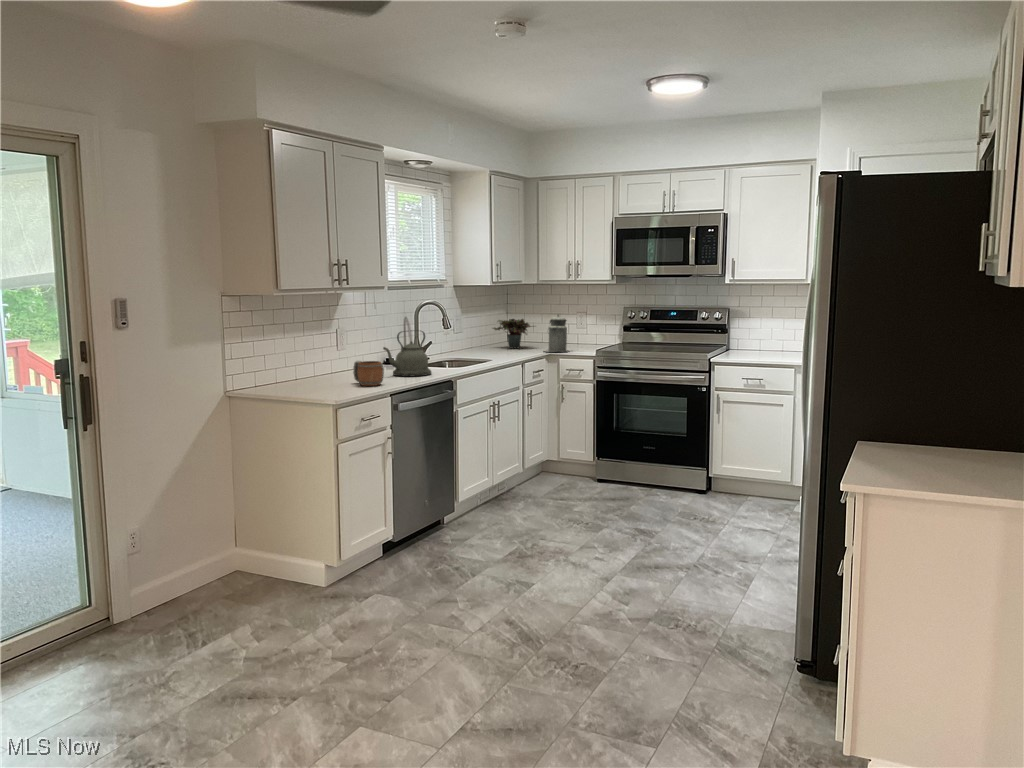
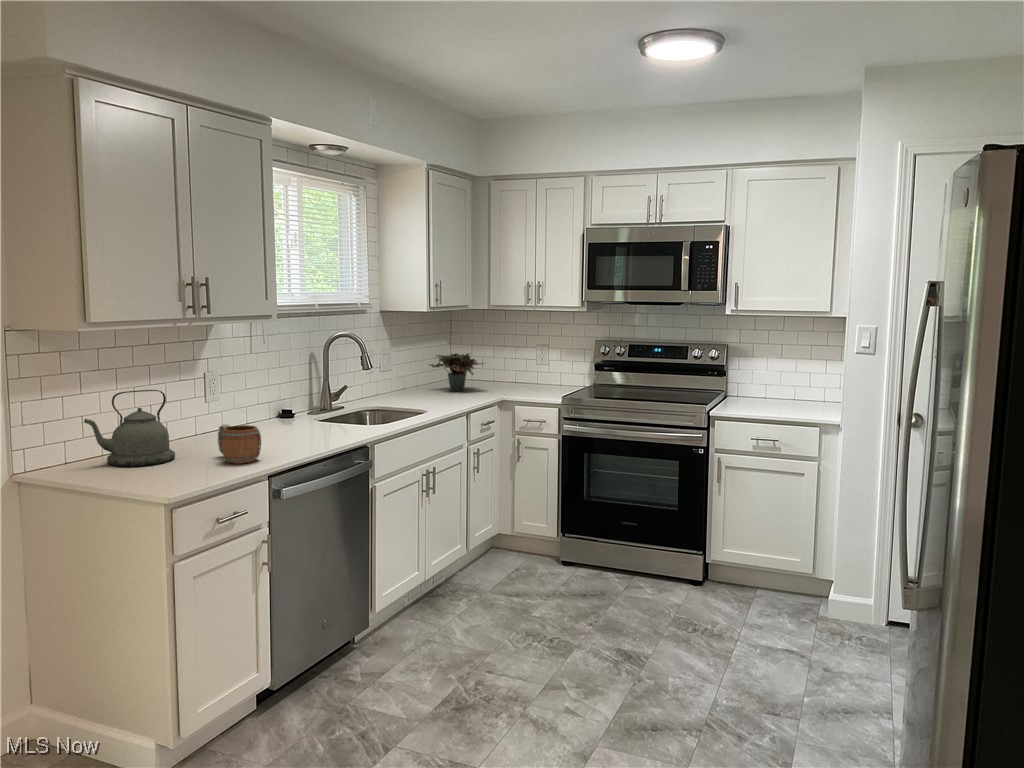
canister: present [544,315,568,352] -> none [494,349,528,398]
kettle: present [383,331,431,377] -> present [84,390,175,466]

